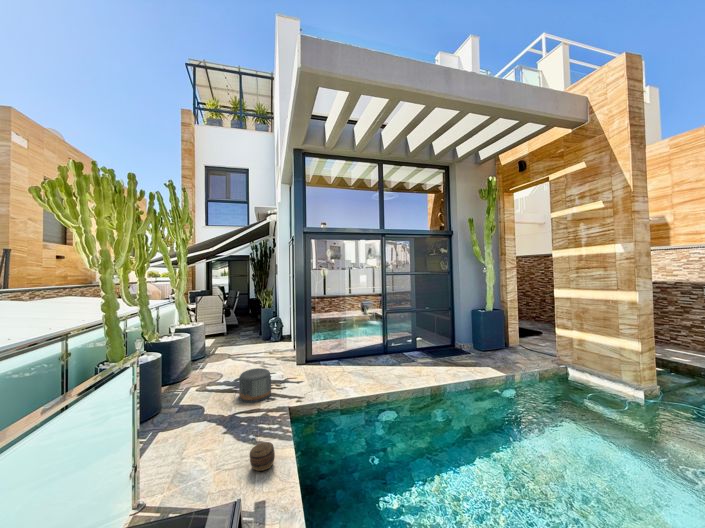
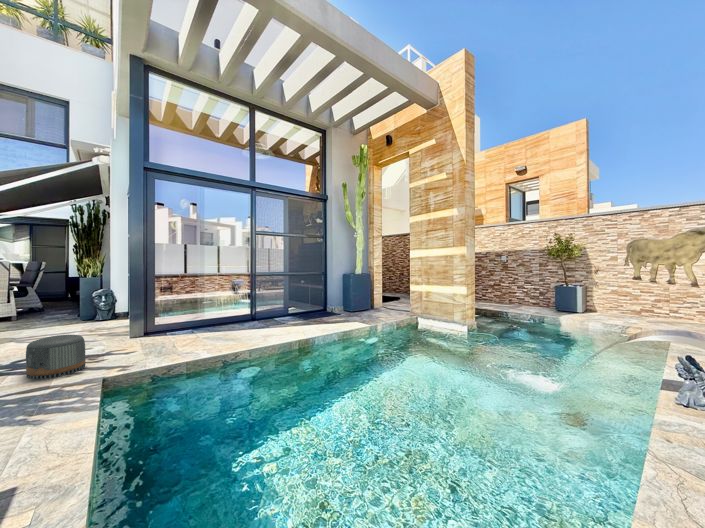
basket: present [250,442,275,471] -> none [24,405,73,444]

